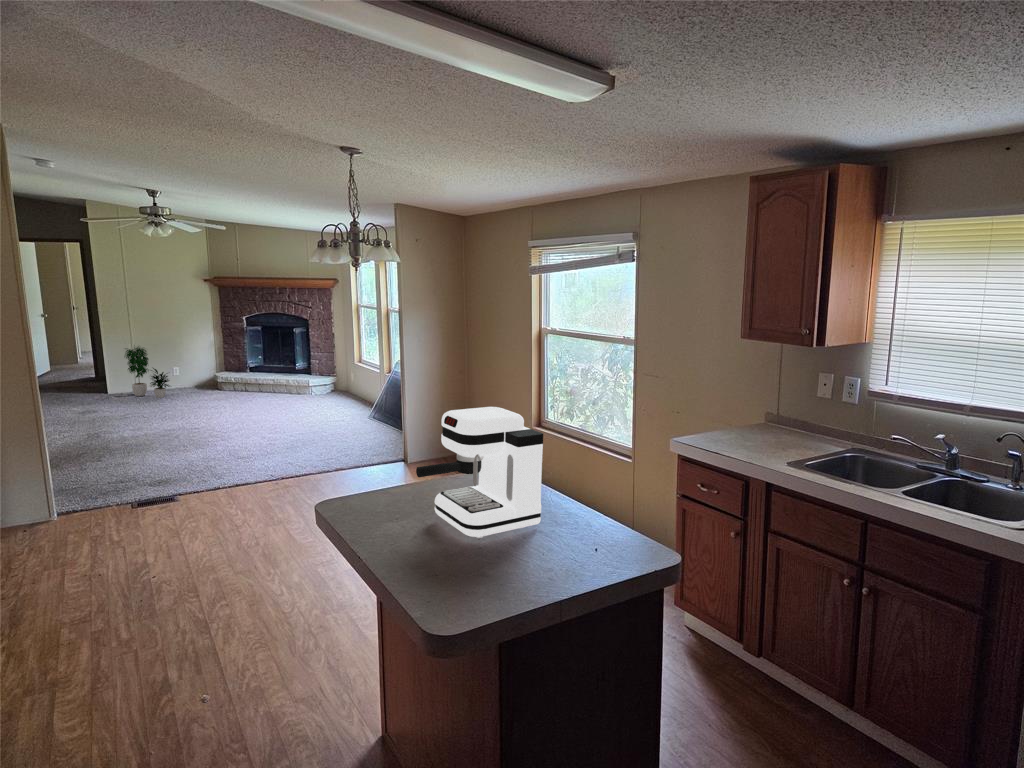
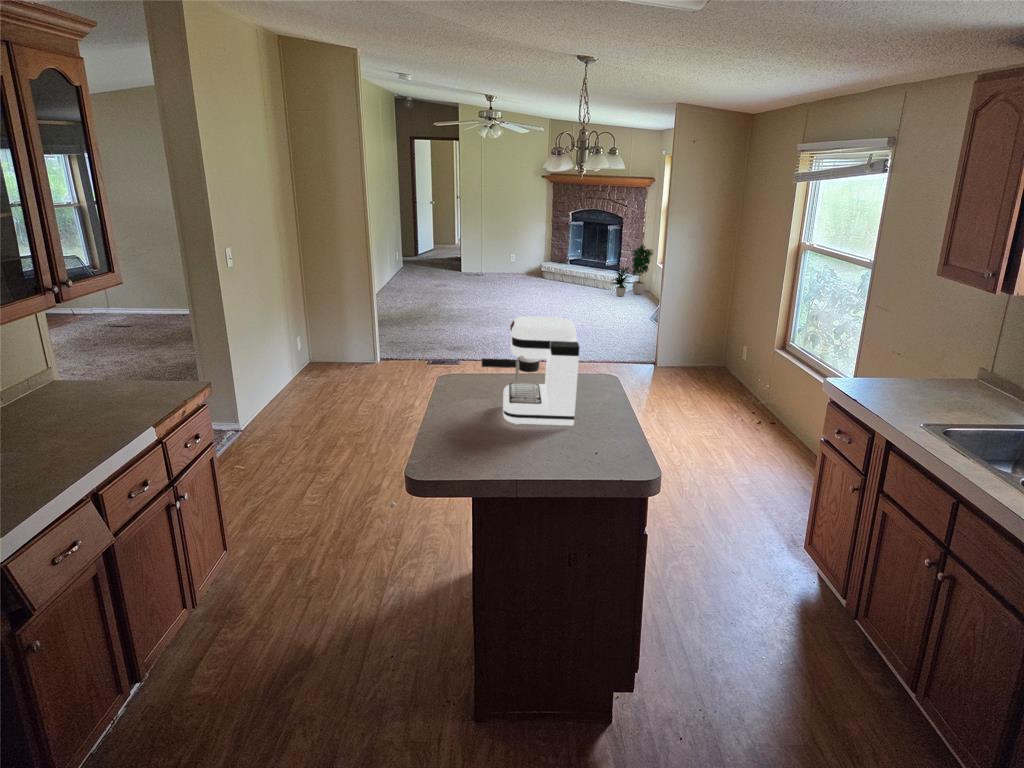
potted plant: present [125,346,169,398] -> present [611,245,653,296]

